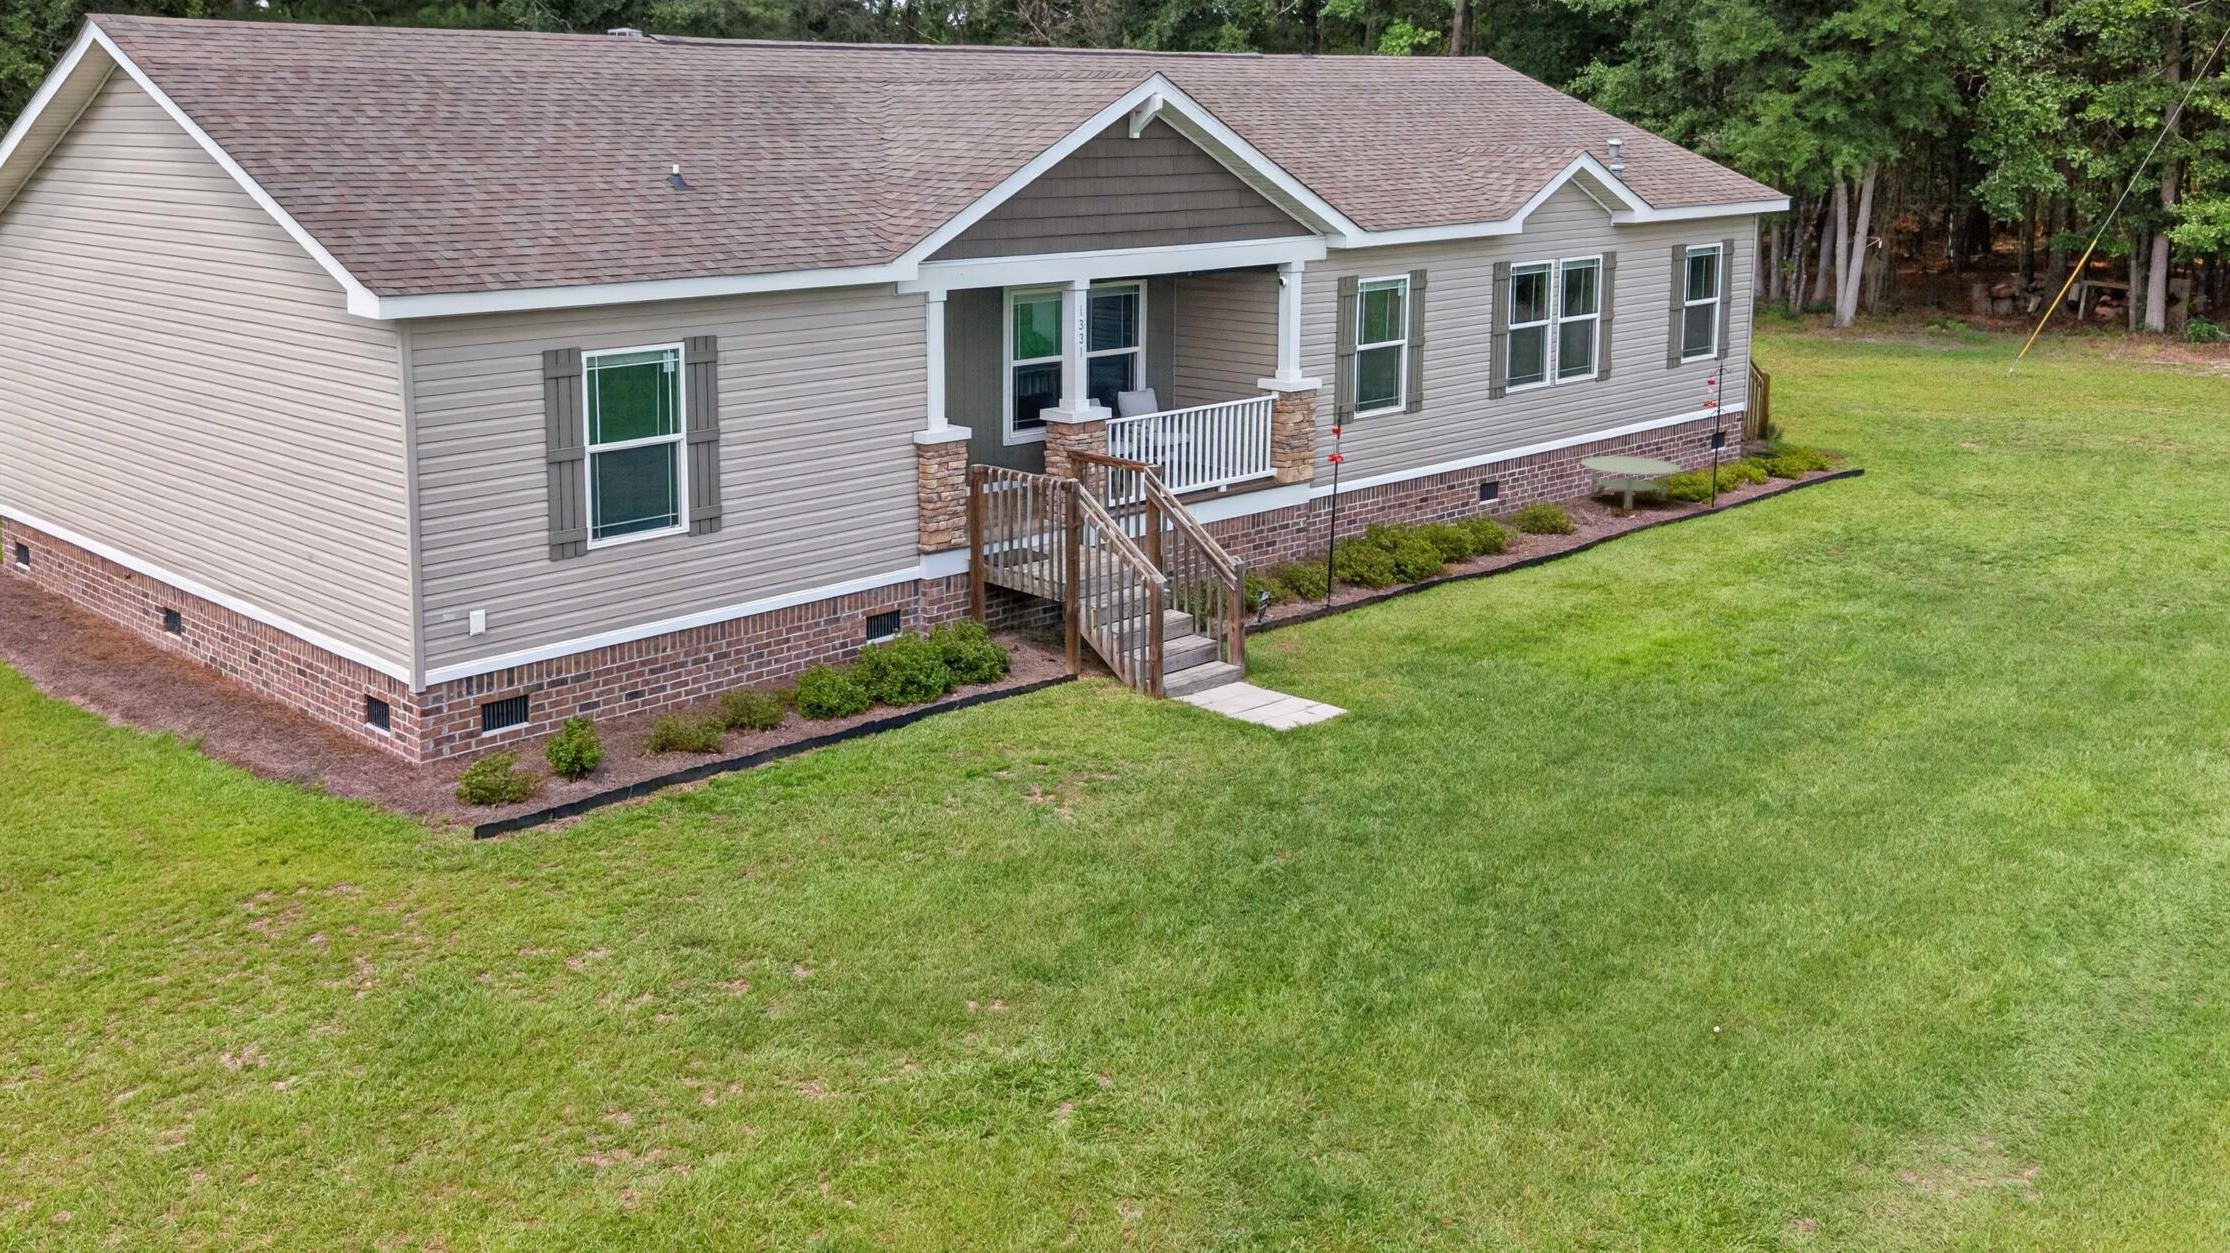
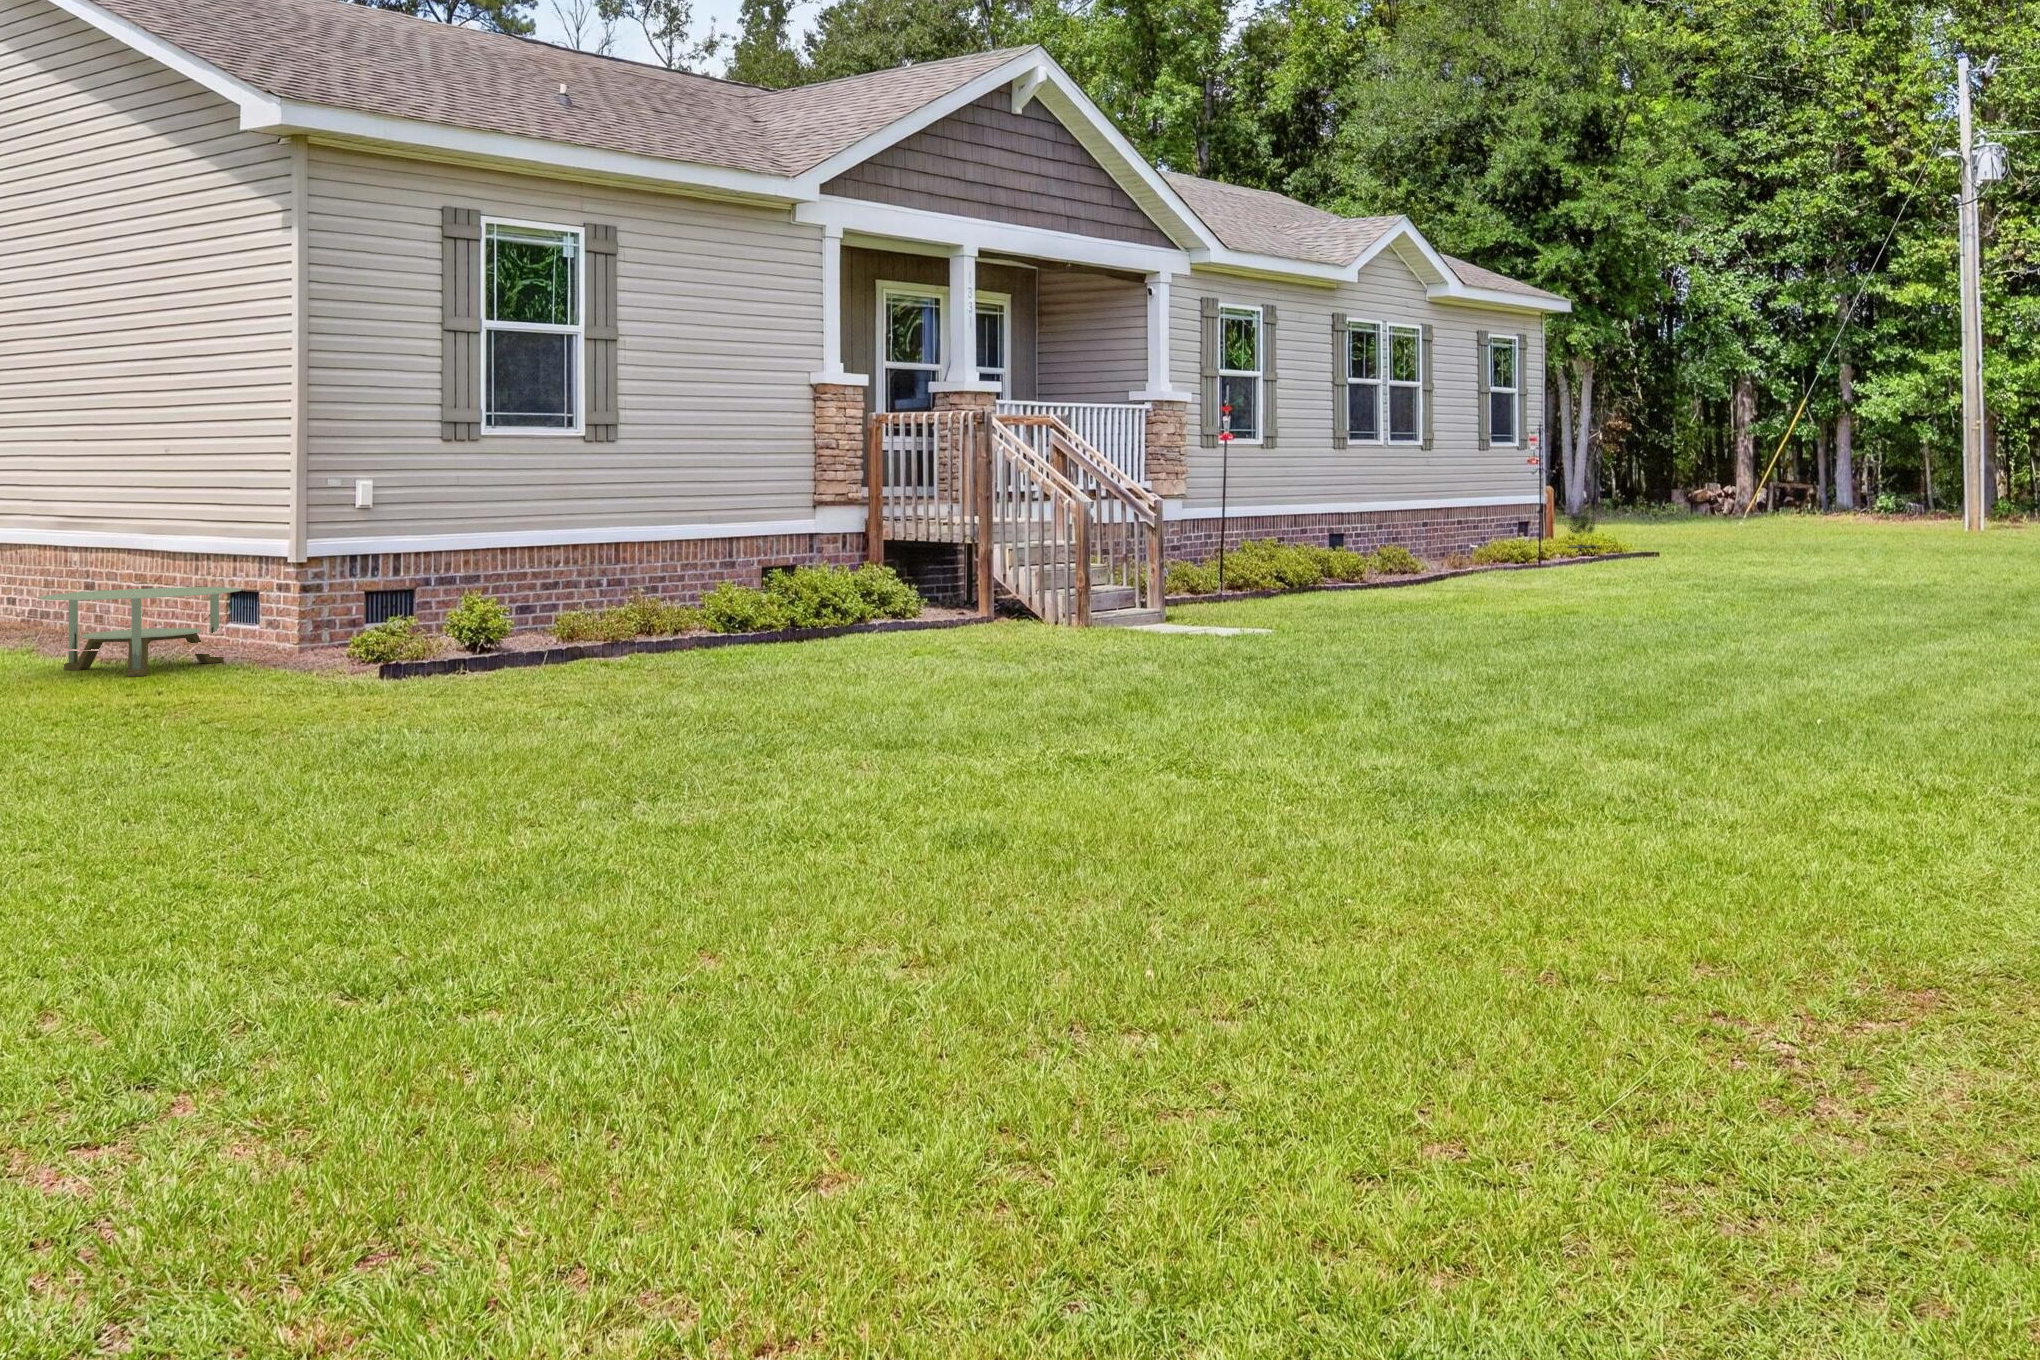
round table: present [1580,456,1679,510] -> present [38,587,242,677]

